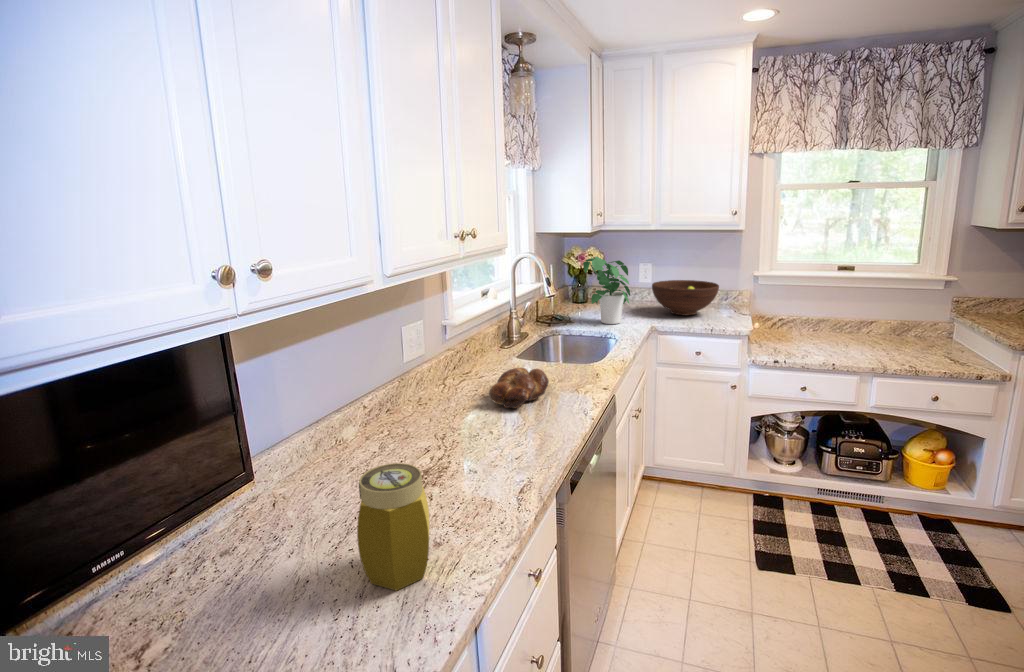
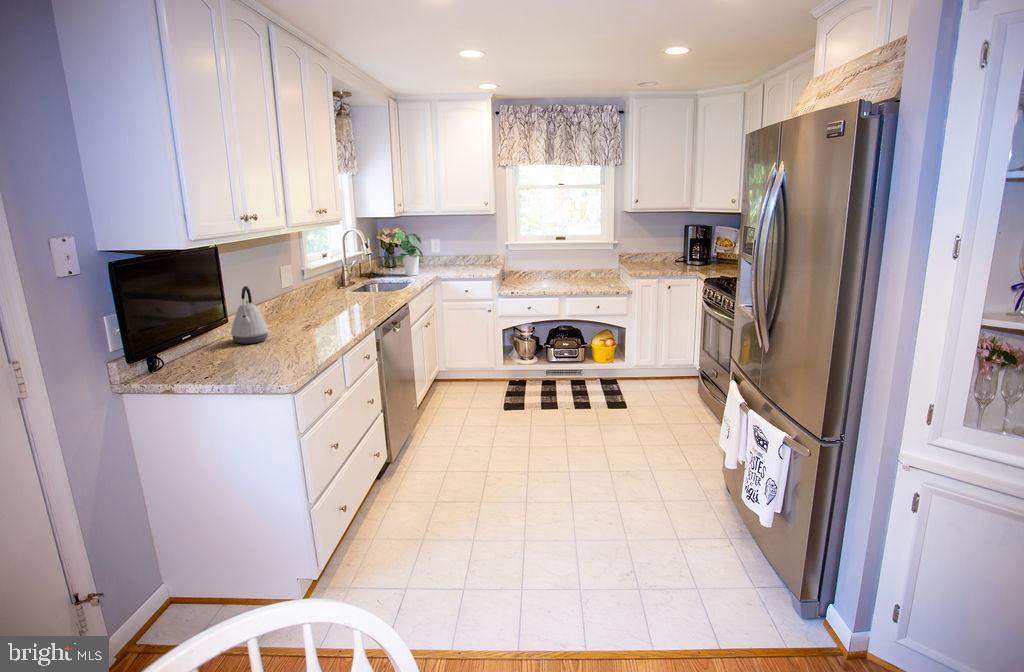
fruit bowl: present [652,280,719,315] -> none [439,248,482,271]
bread loaf: present [489,368,549,408] -> none [336,287,368,305]
kettle: none [193,437,295,601] -> present [231,286,268,344]
jar: present [357,463,429,591] -> none [295,297,322,339]

